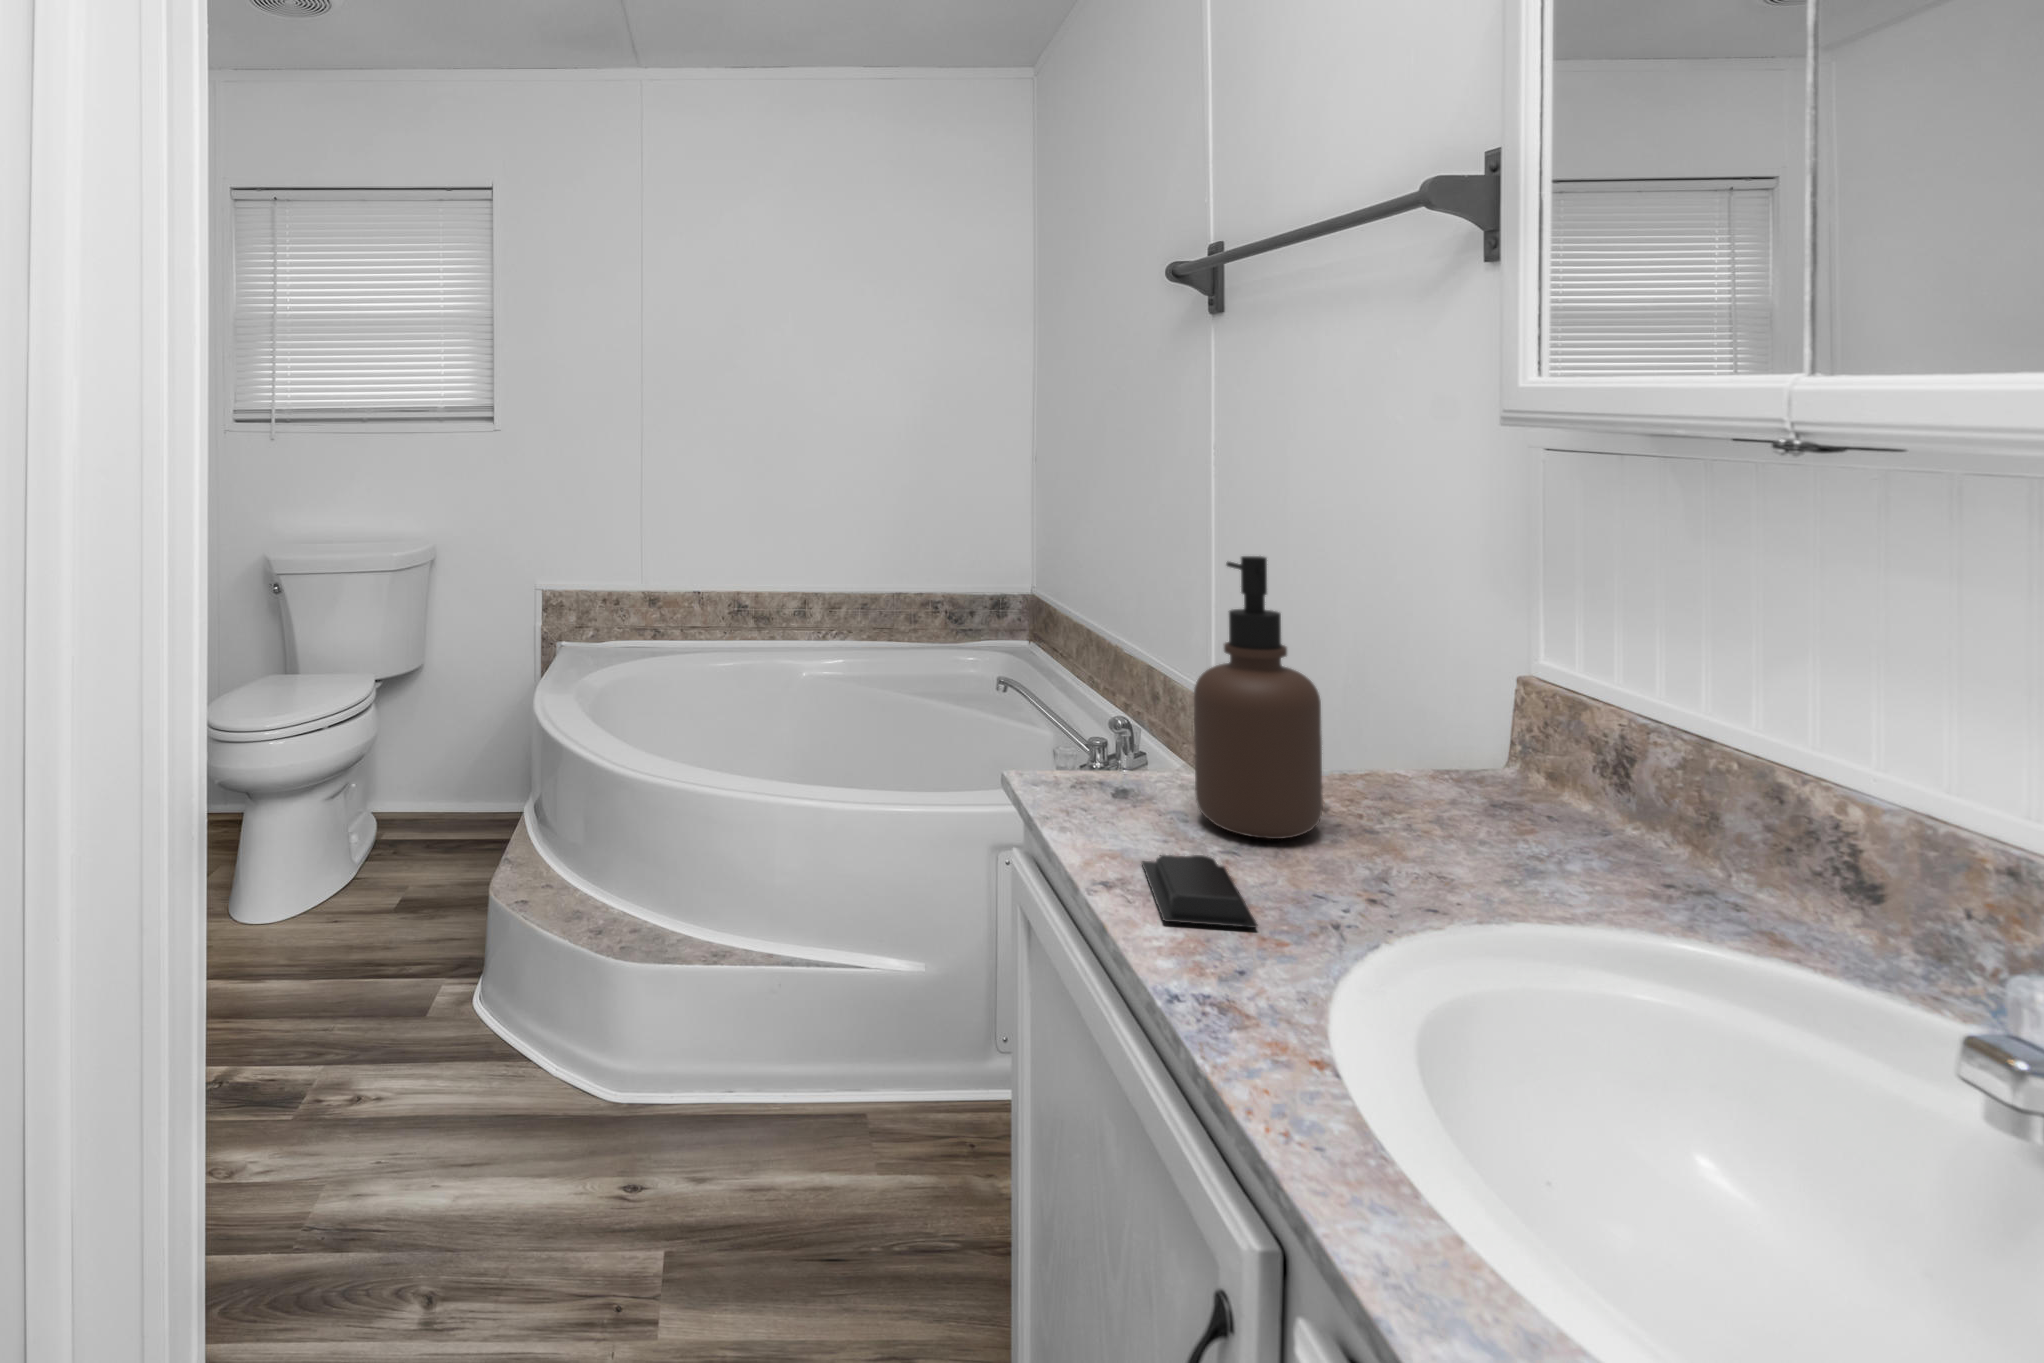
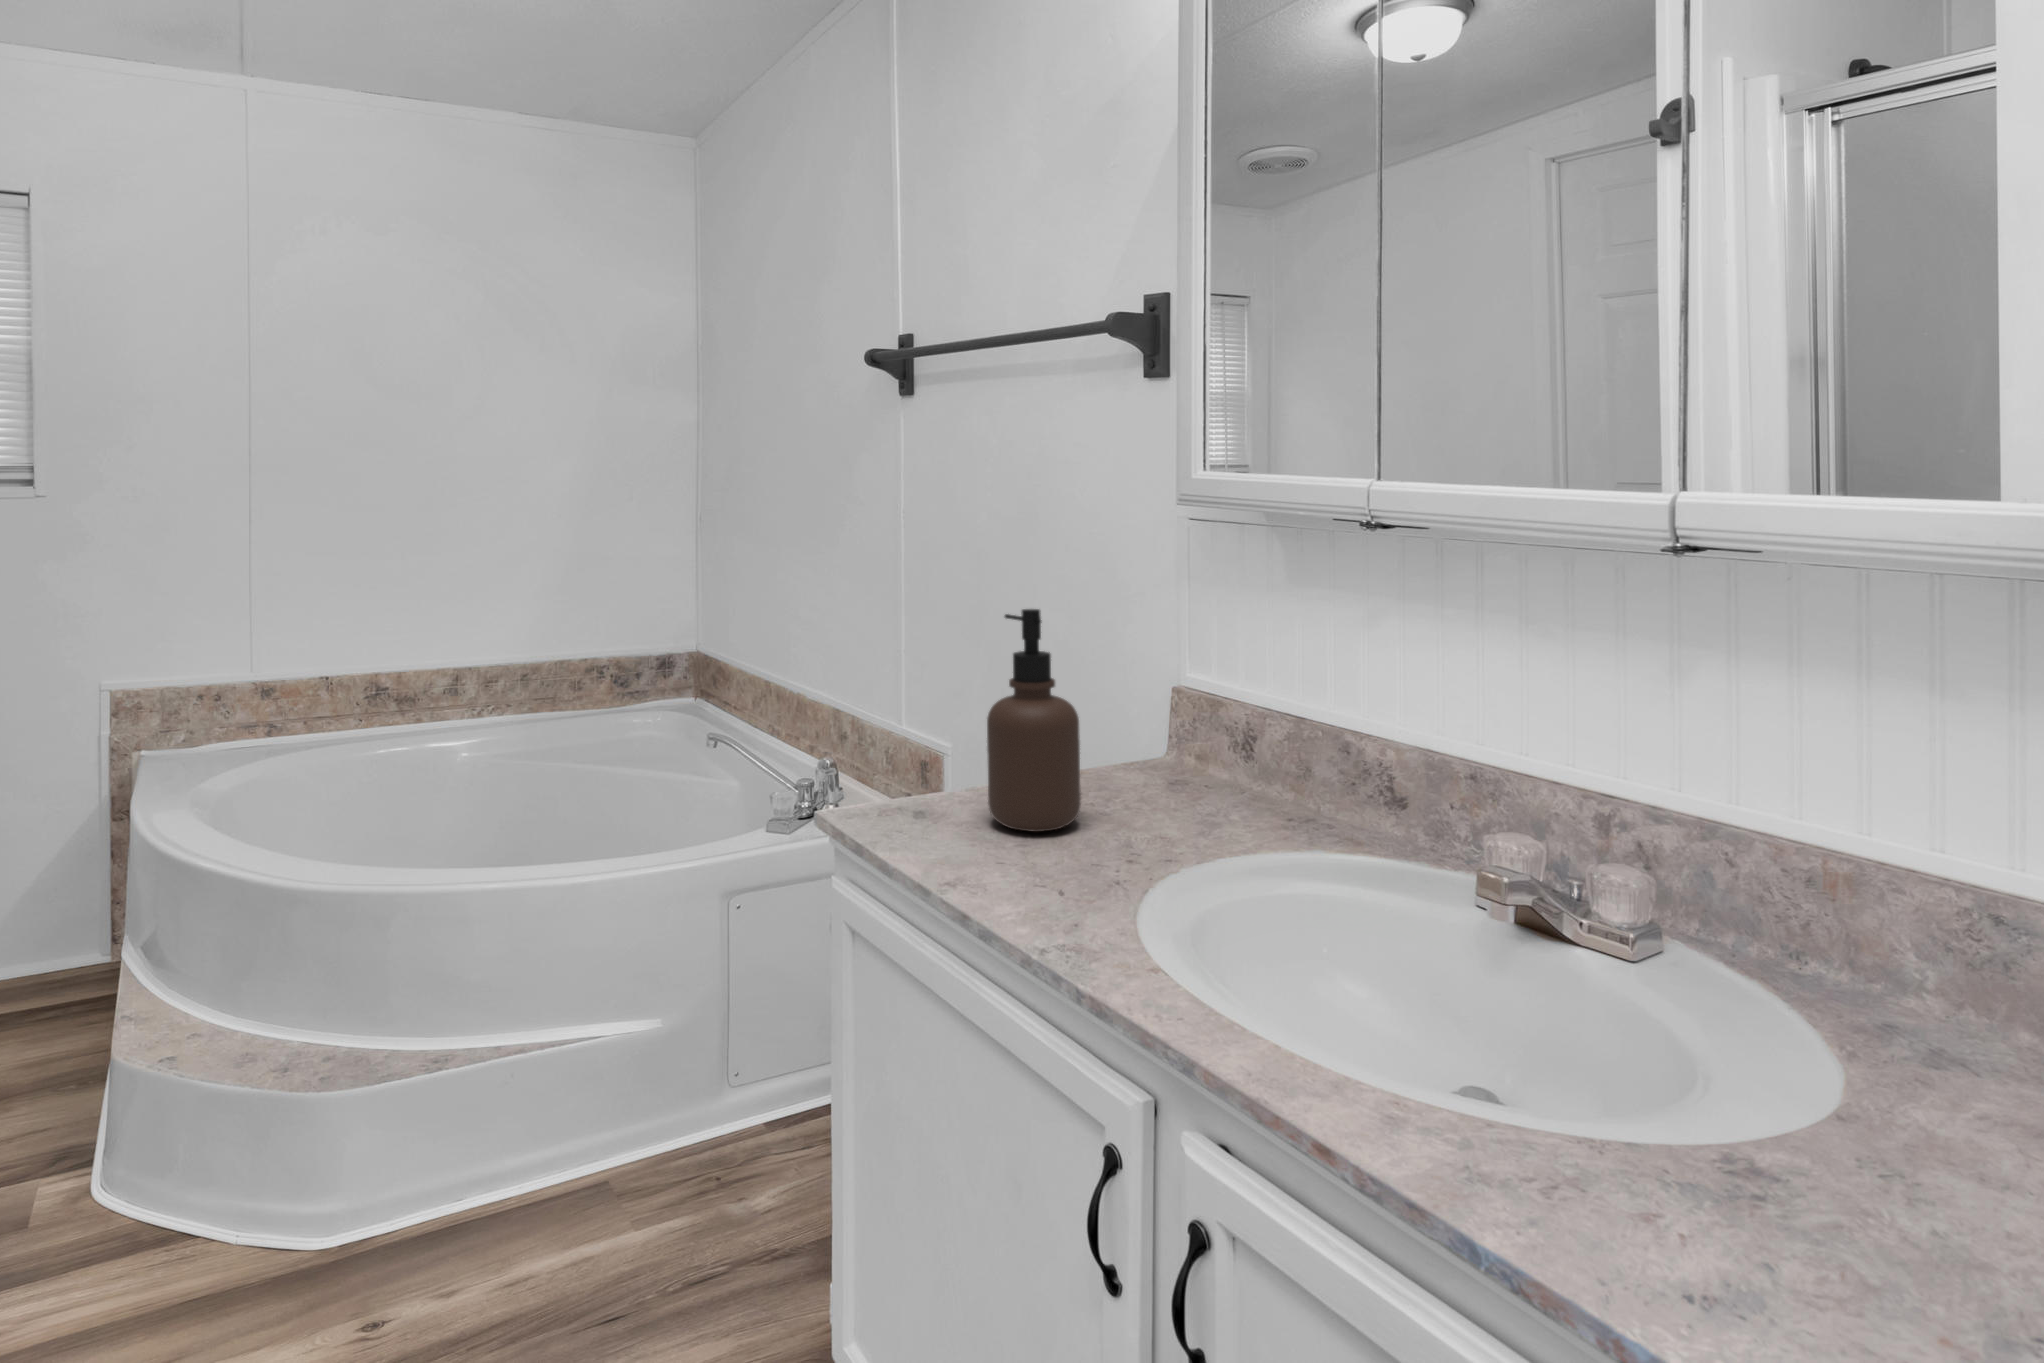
soap bar: present [1142,855,1258,928] -> none [971,849,1075,900]

